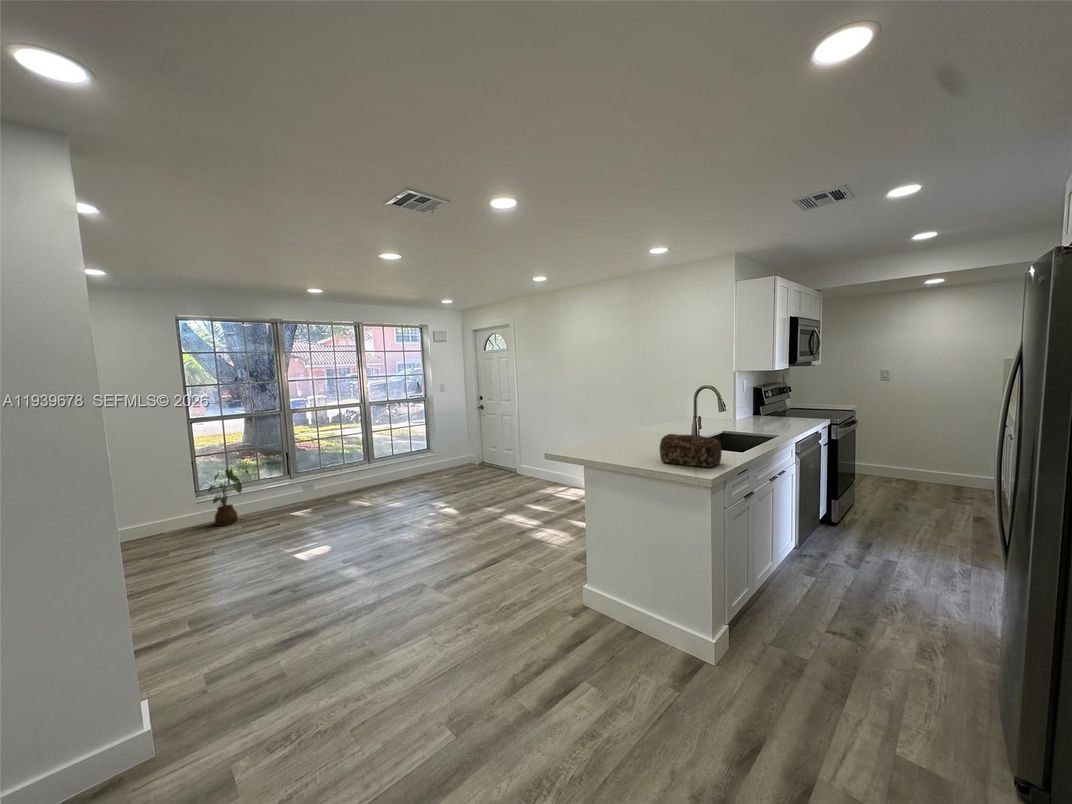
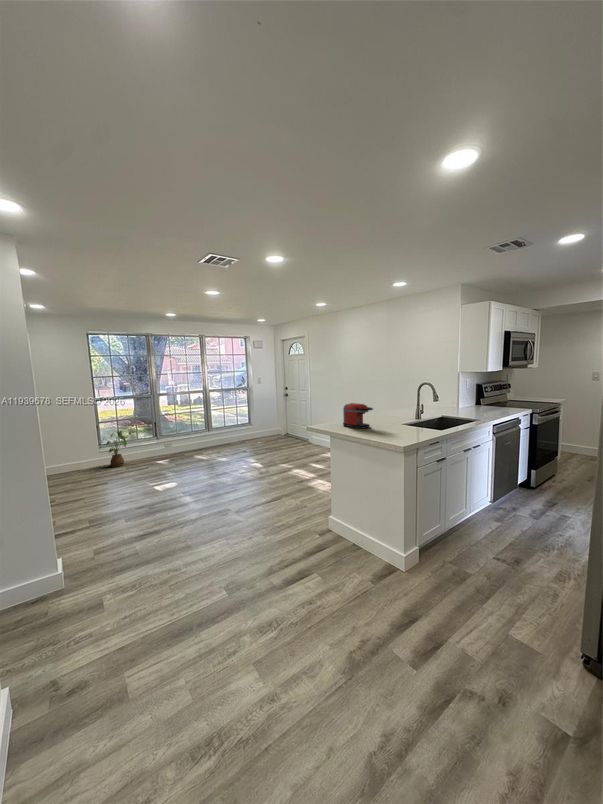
coffee maker: none [600,417,646,454] -> present [343,403,373,428]
bread loaf: present [660,434,722,467] -> none [376,415,419,438]

